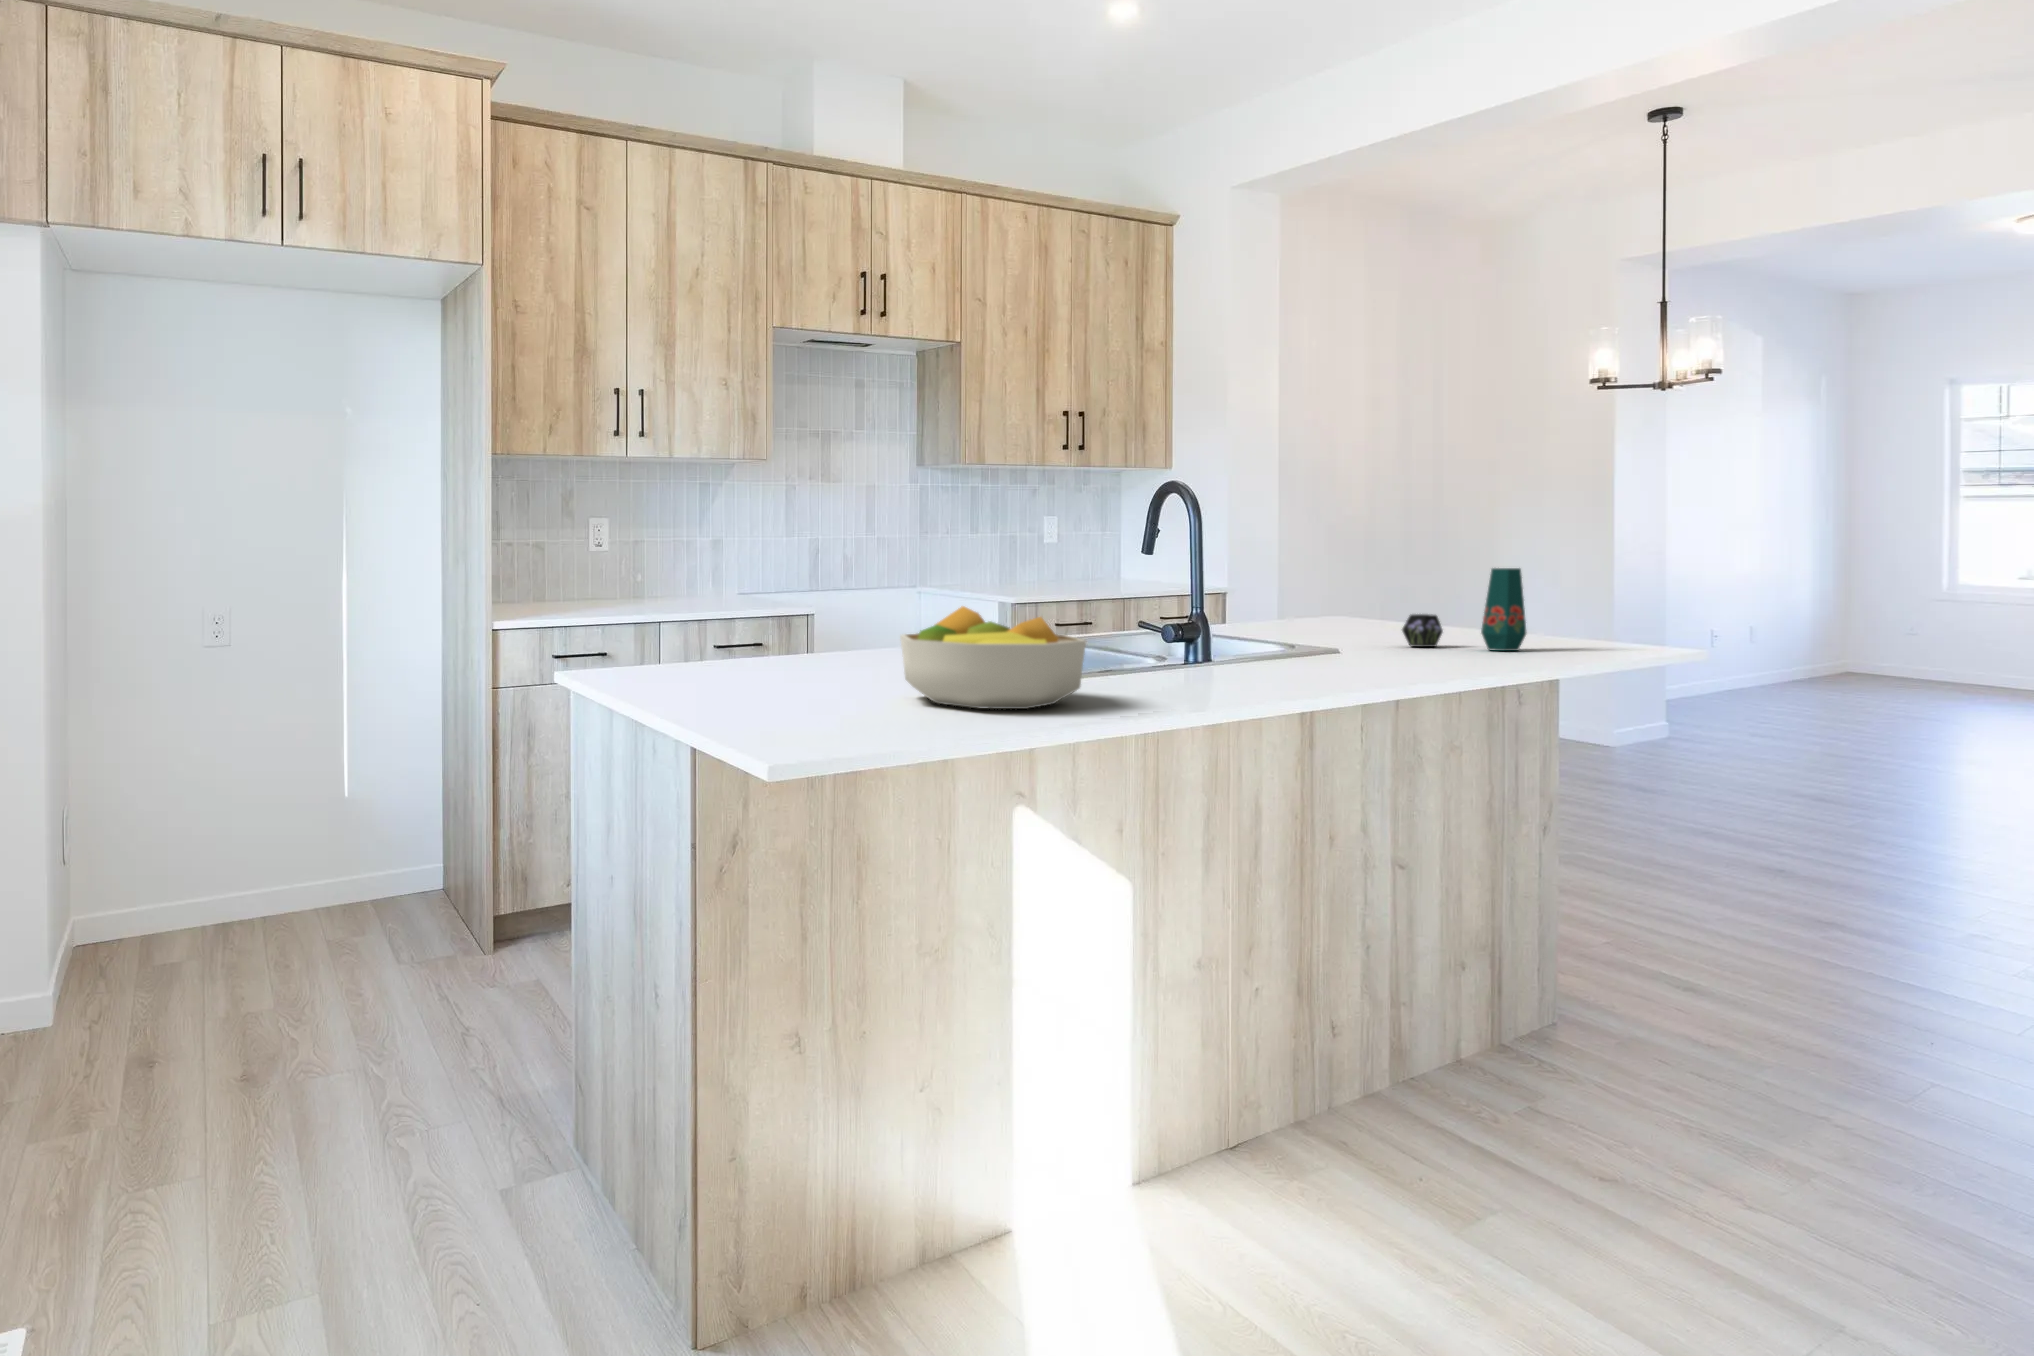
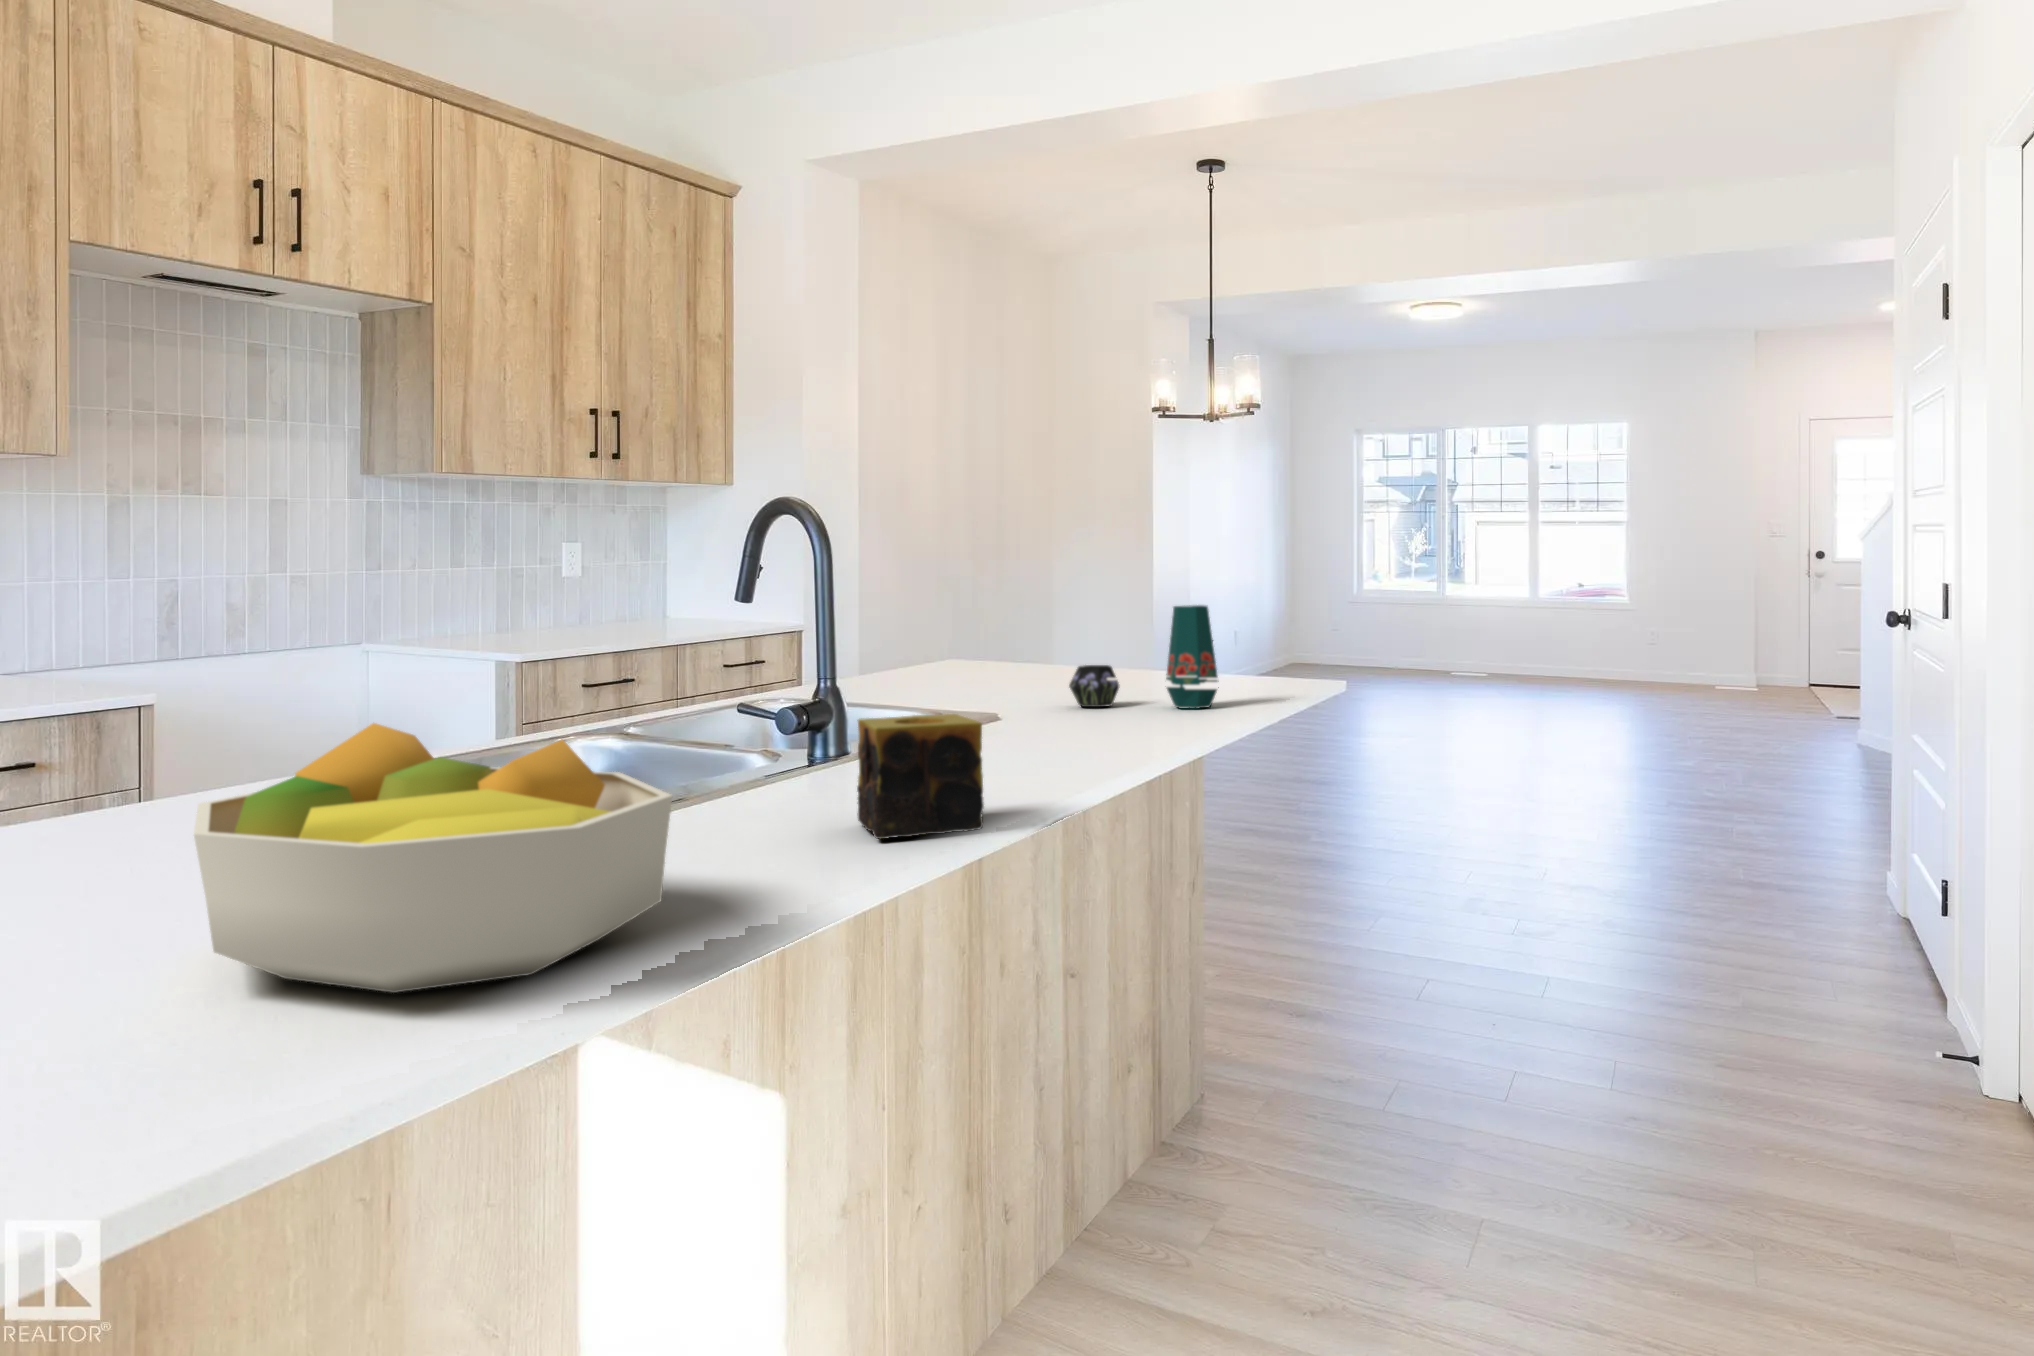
candle: none [1194,624,1264,689] -> present [857,714,984,839]

